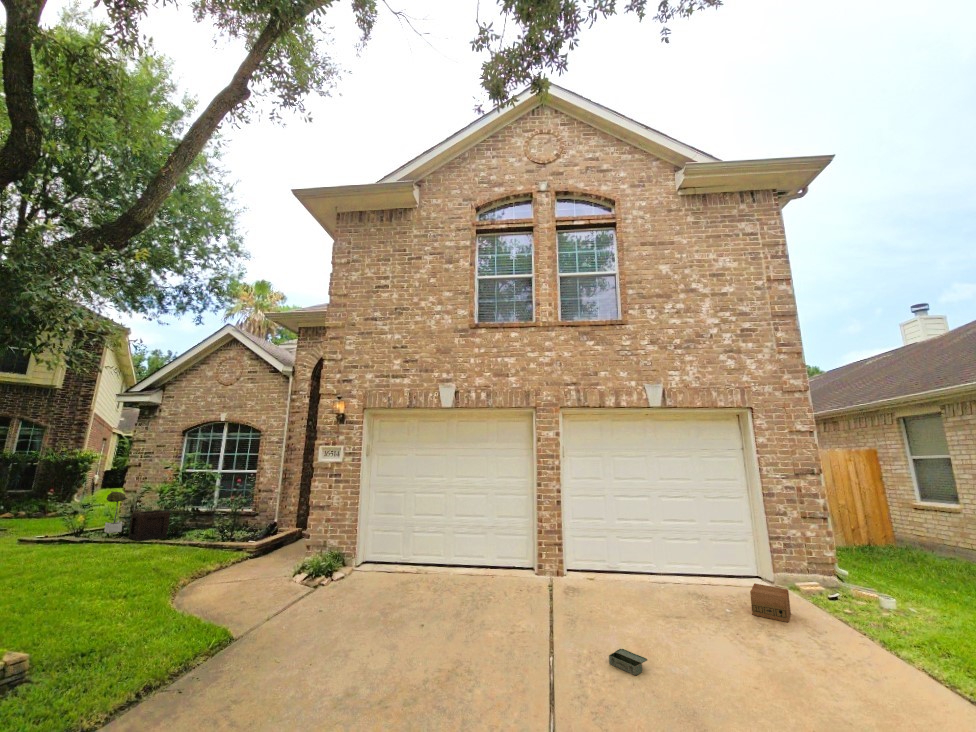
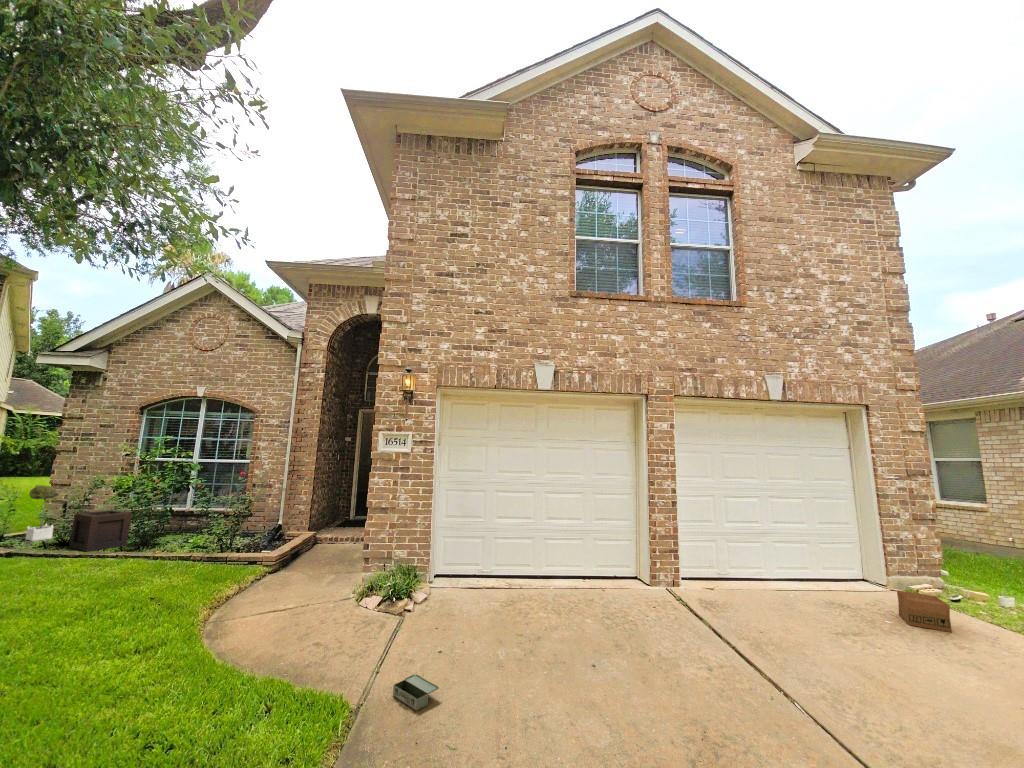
toolbox: present [609,649,647,675] -> present [393,675,439,711]

